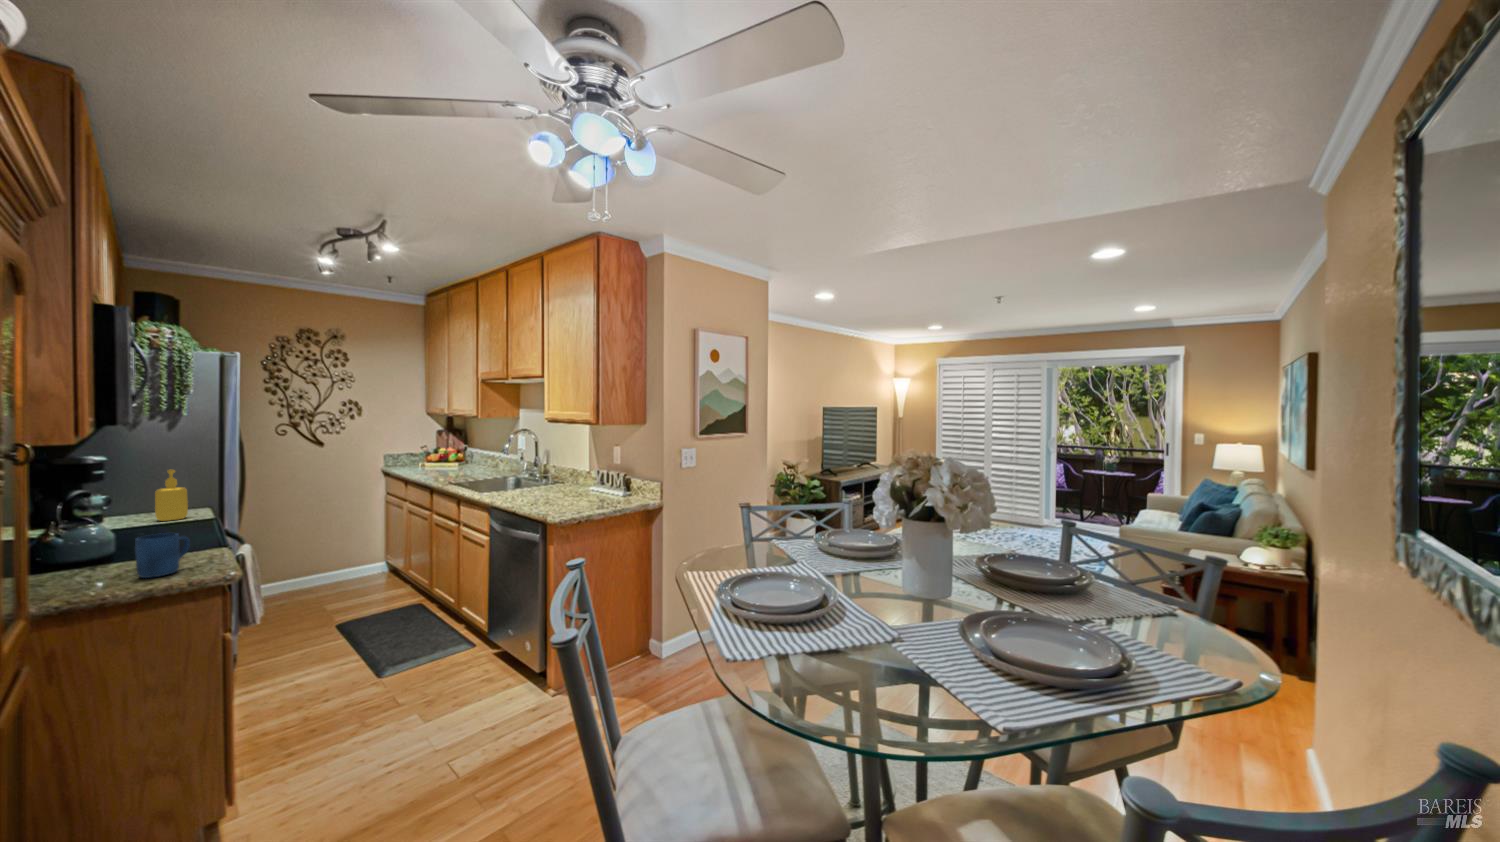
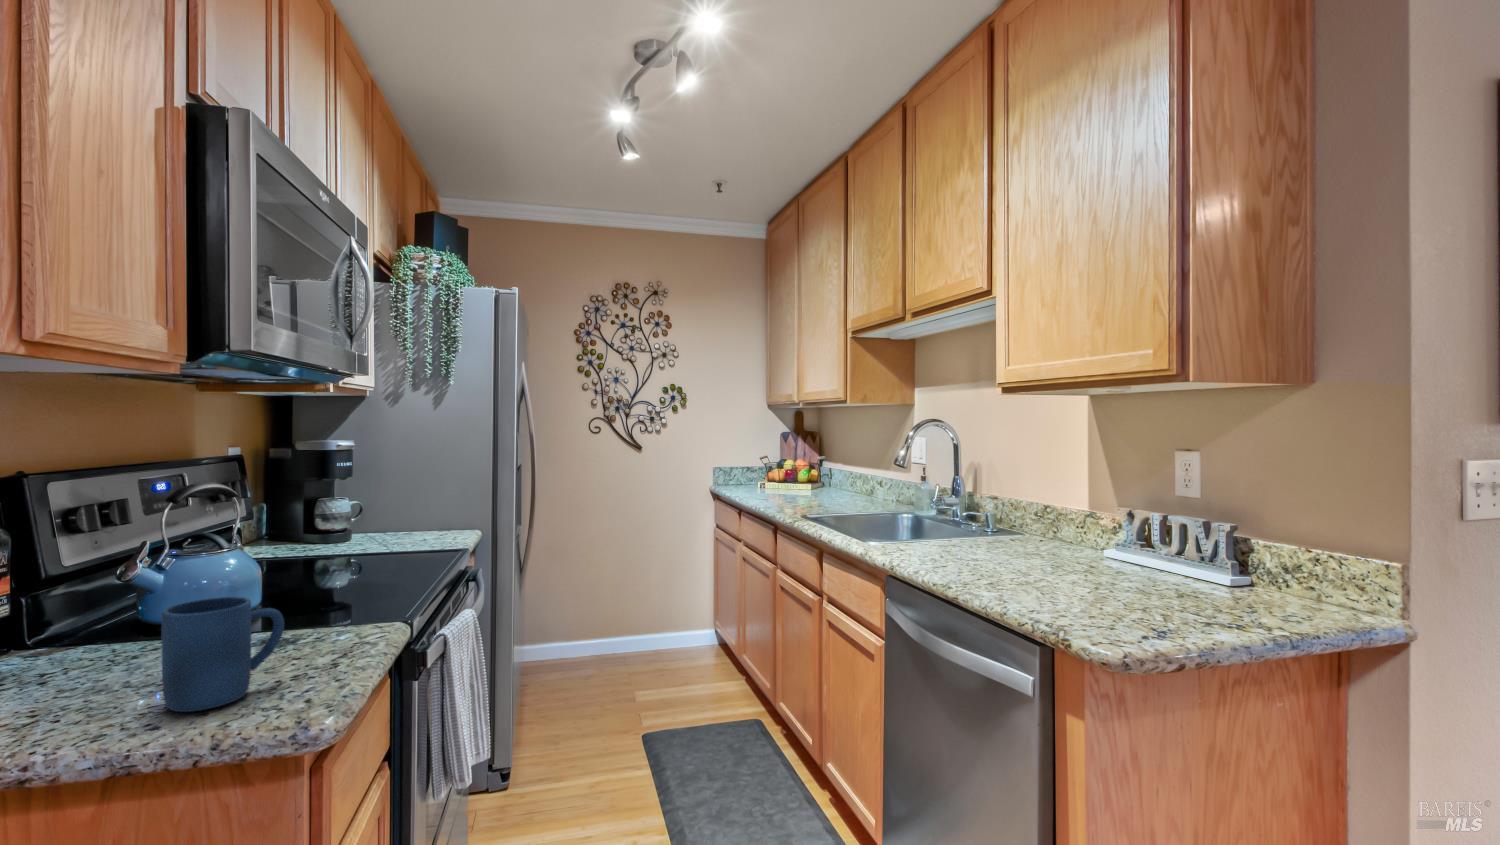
soap dispenser: present [155,470,188,521] -> none [399,467,440,550]

